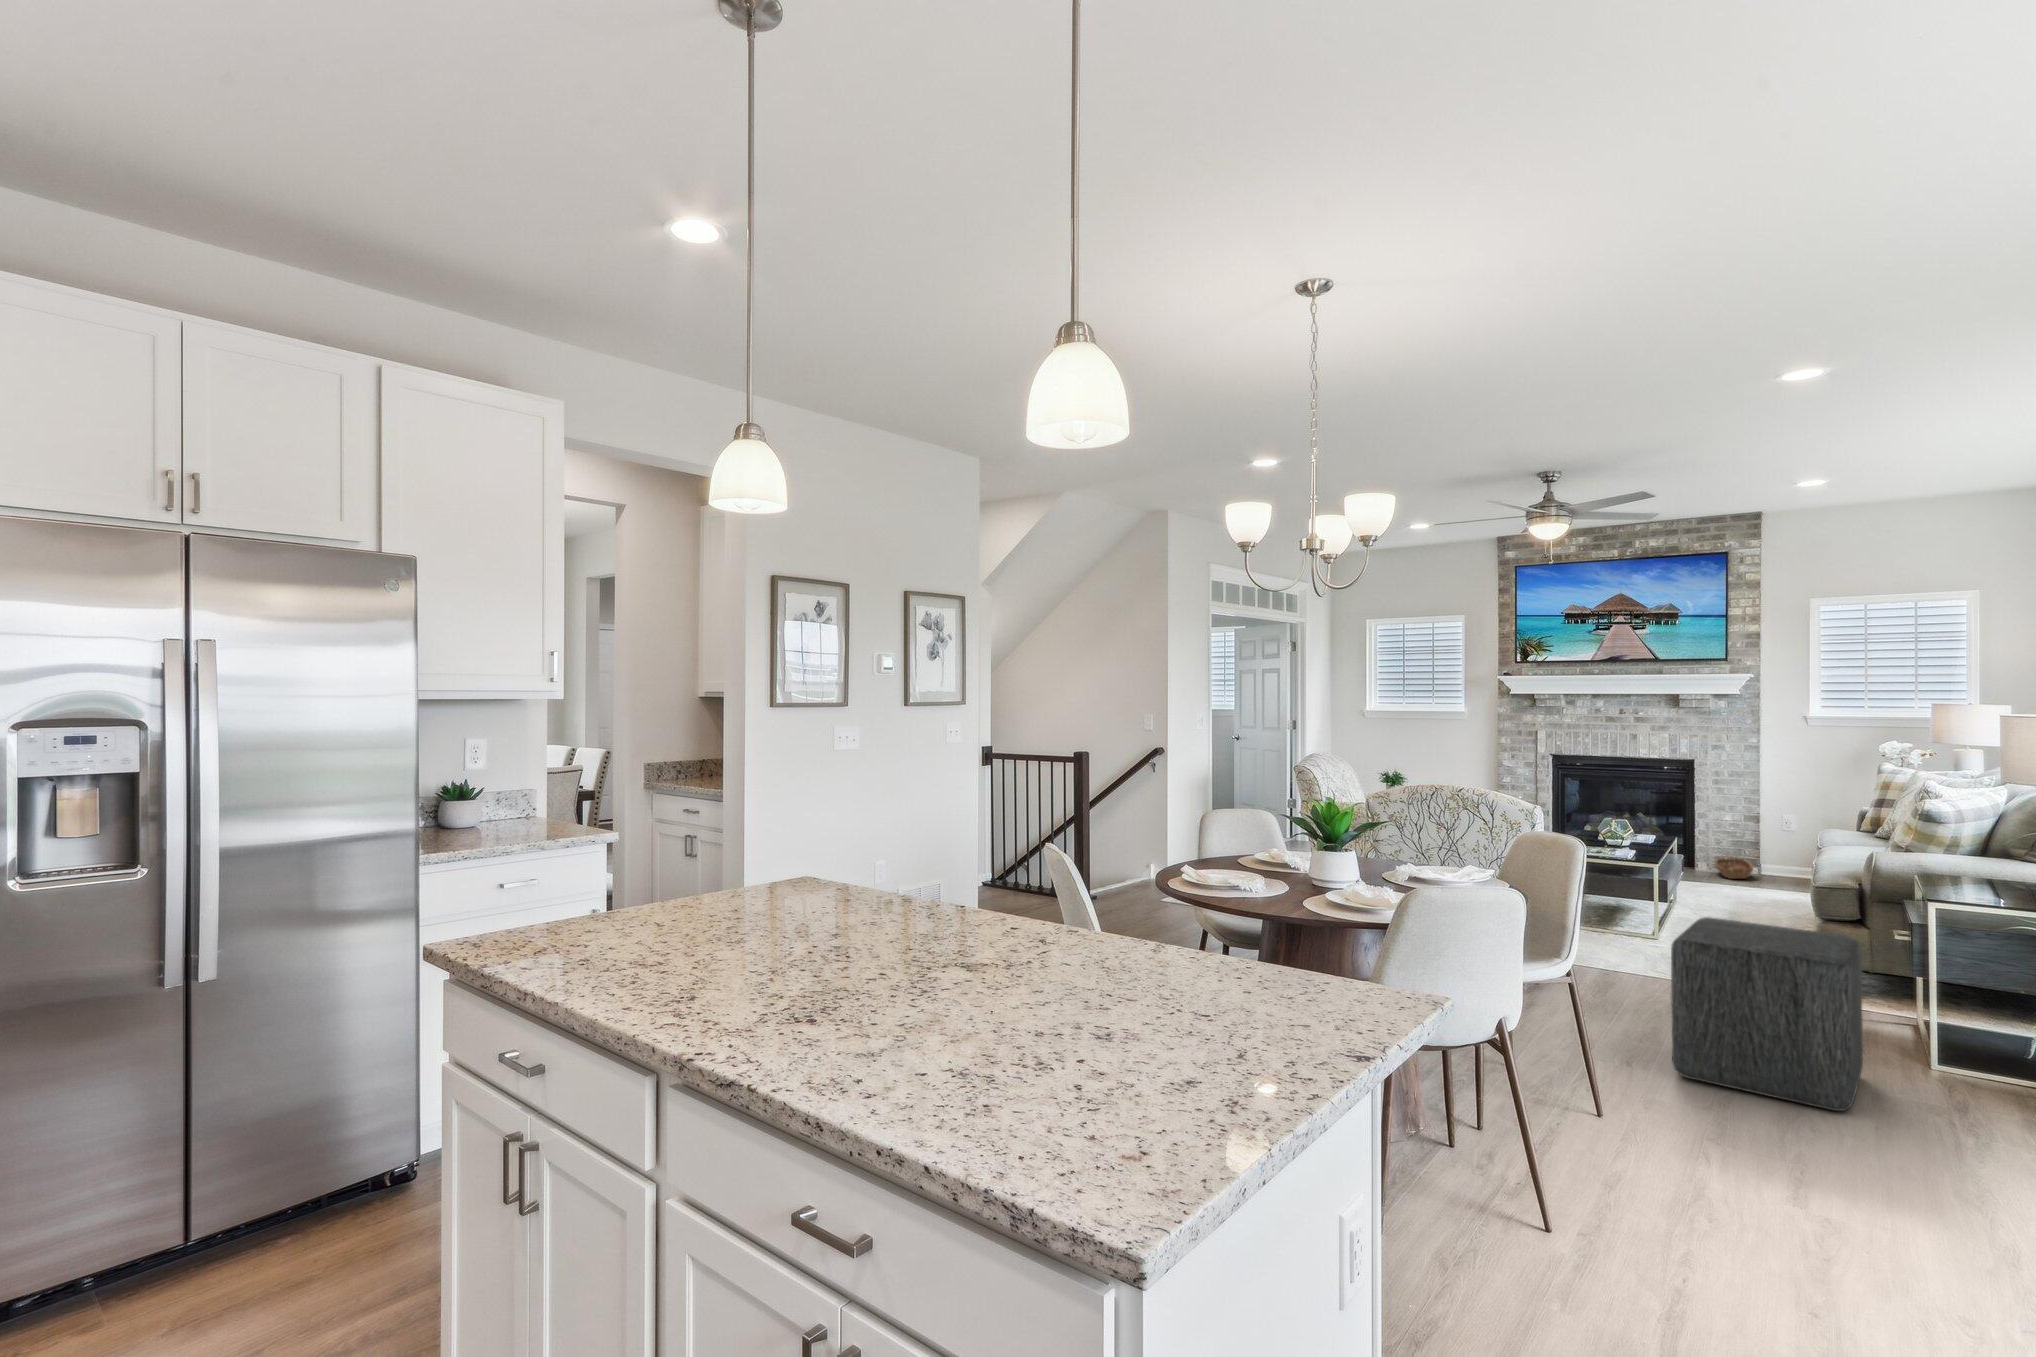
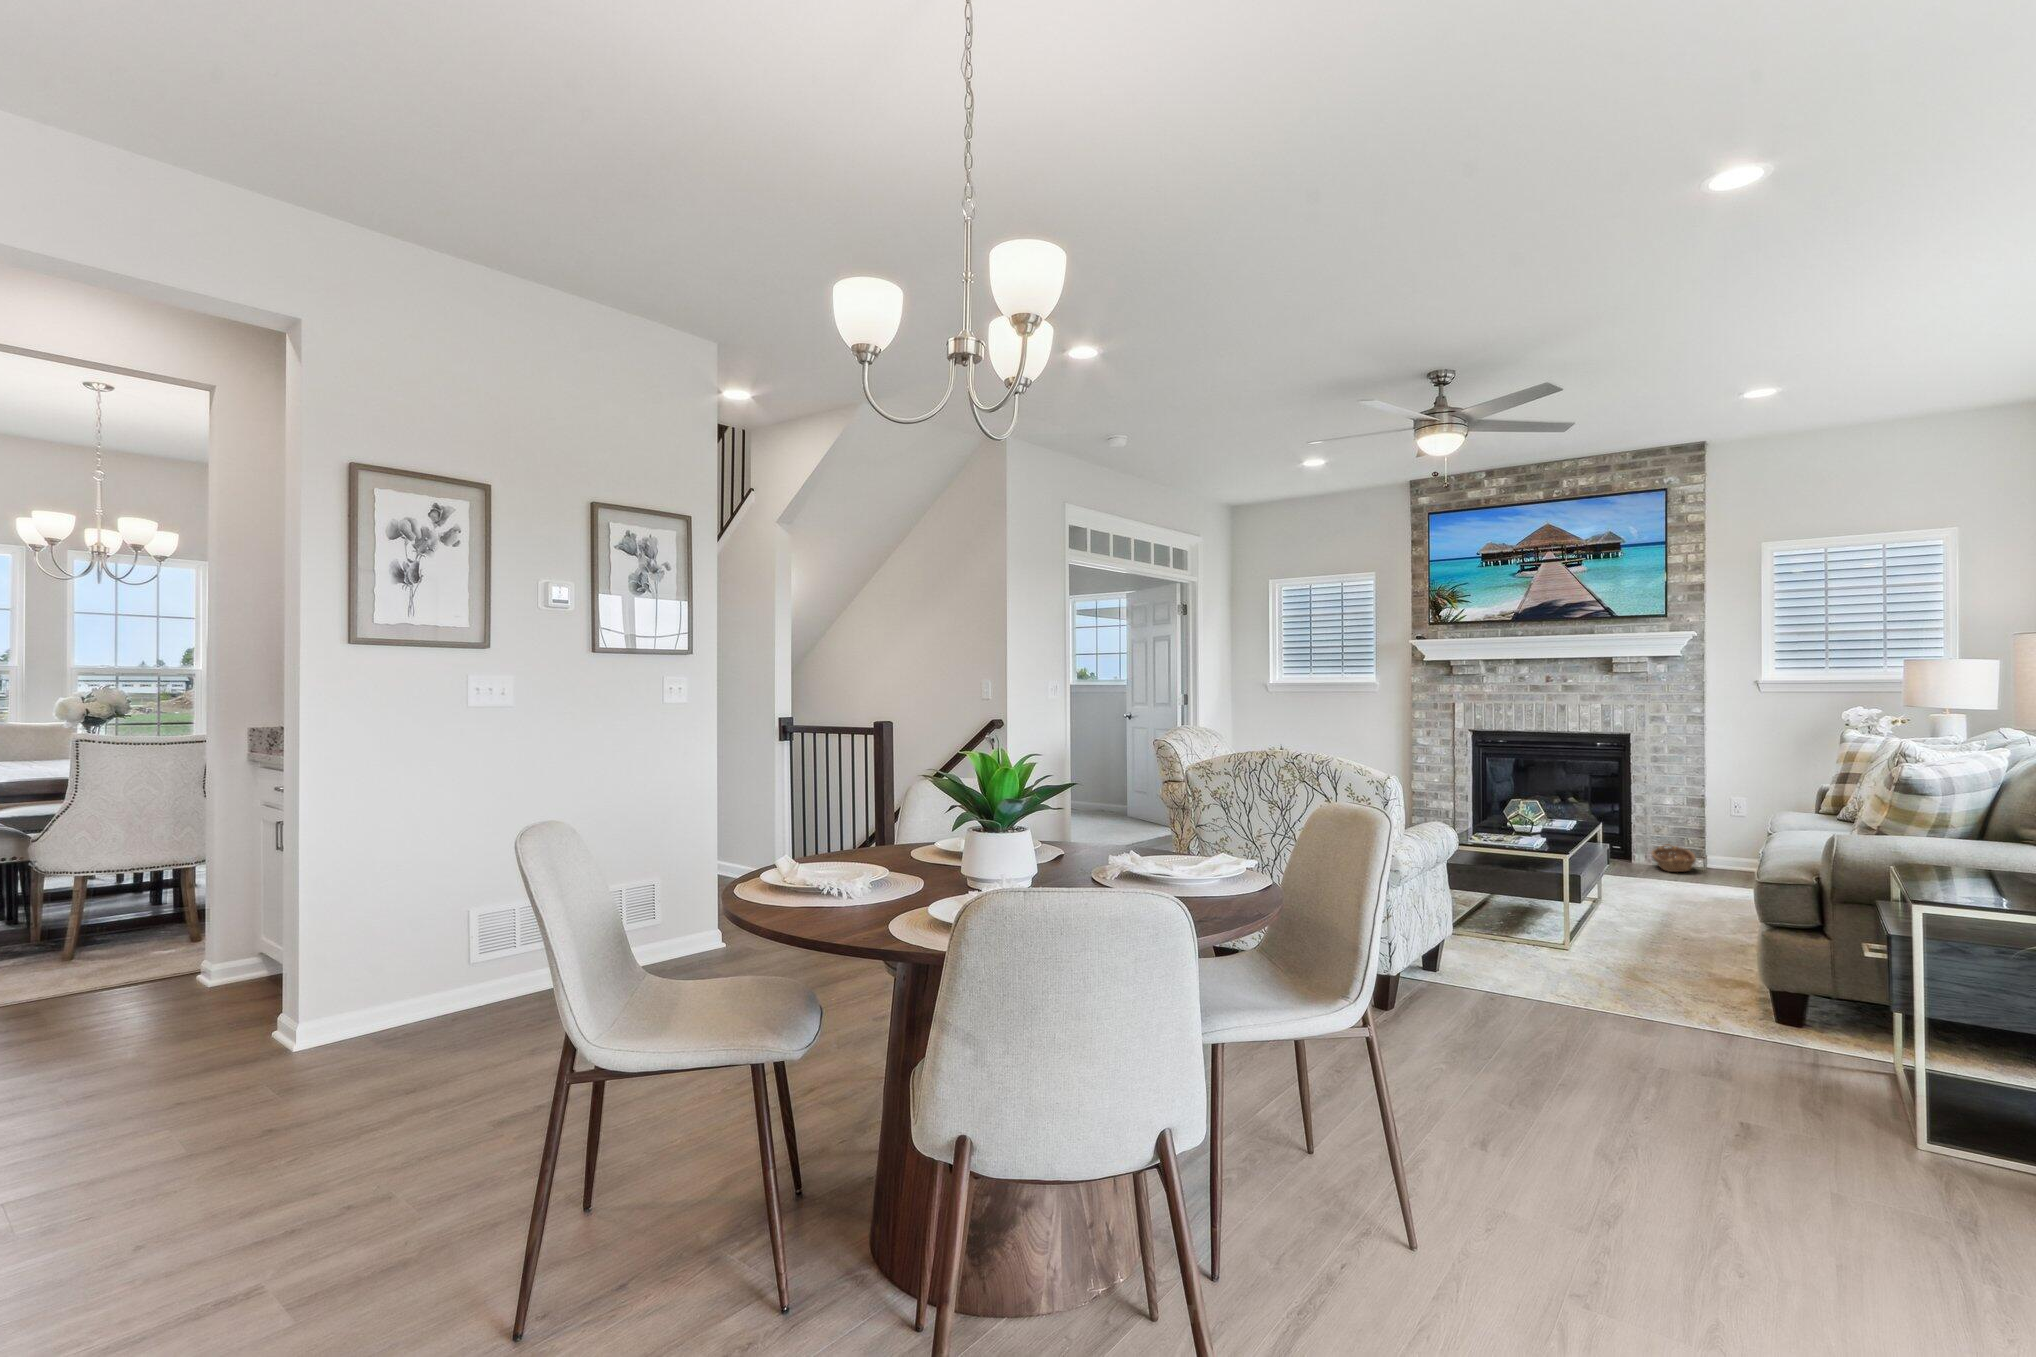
ottoman: present [1671,917,1863,1111] -> none [1533,928,1817,1238]

